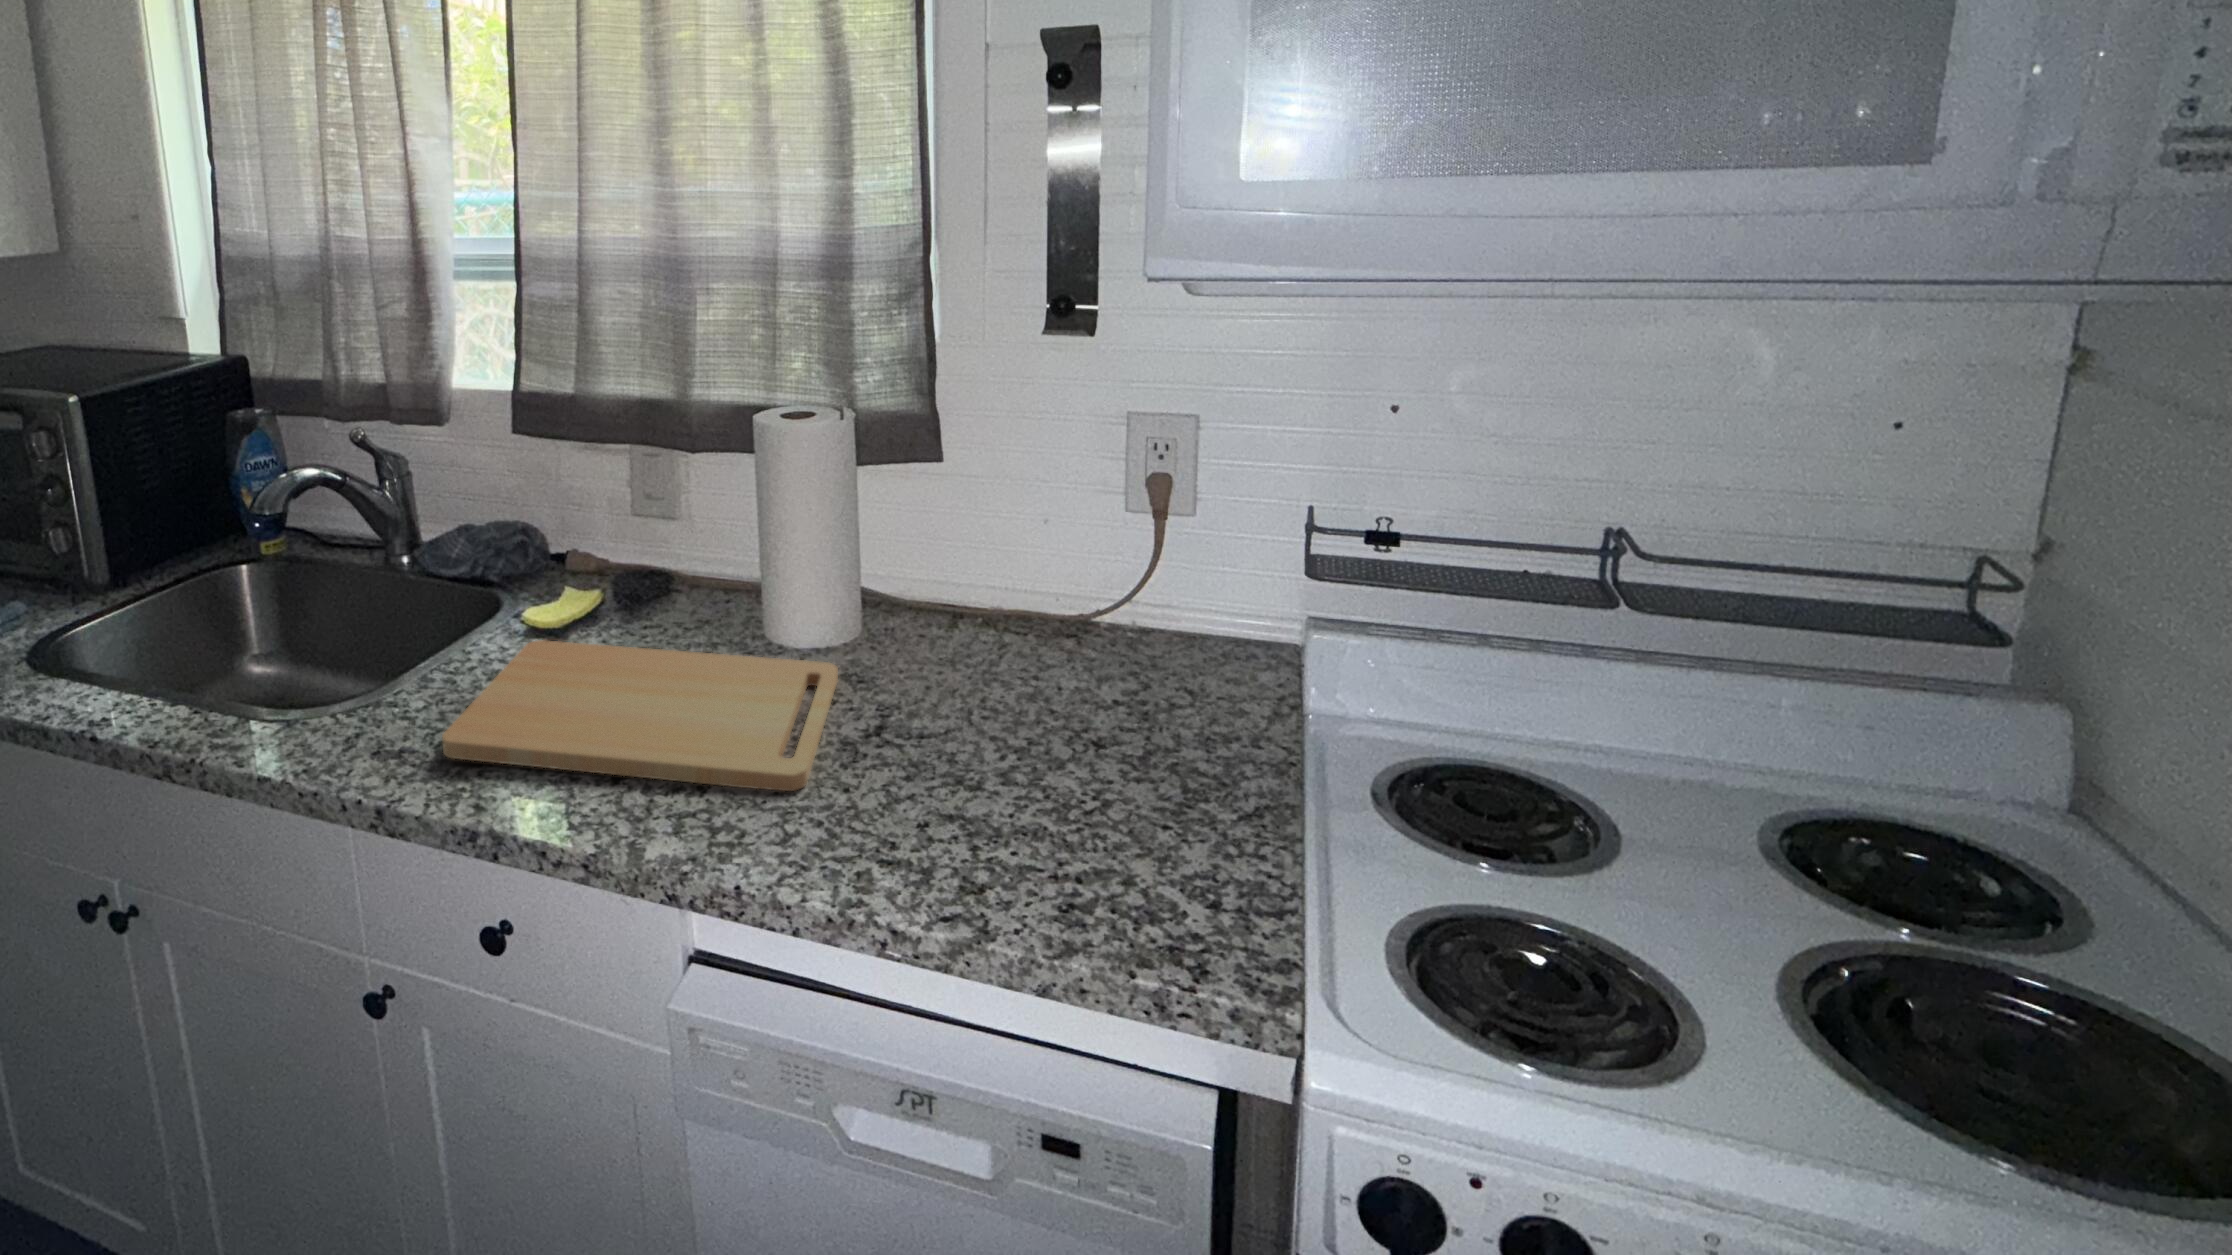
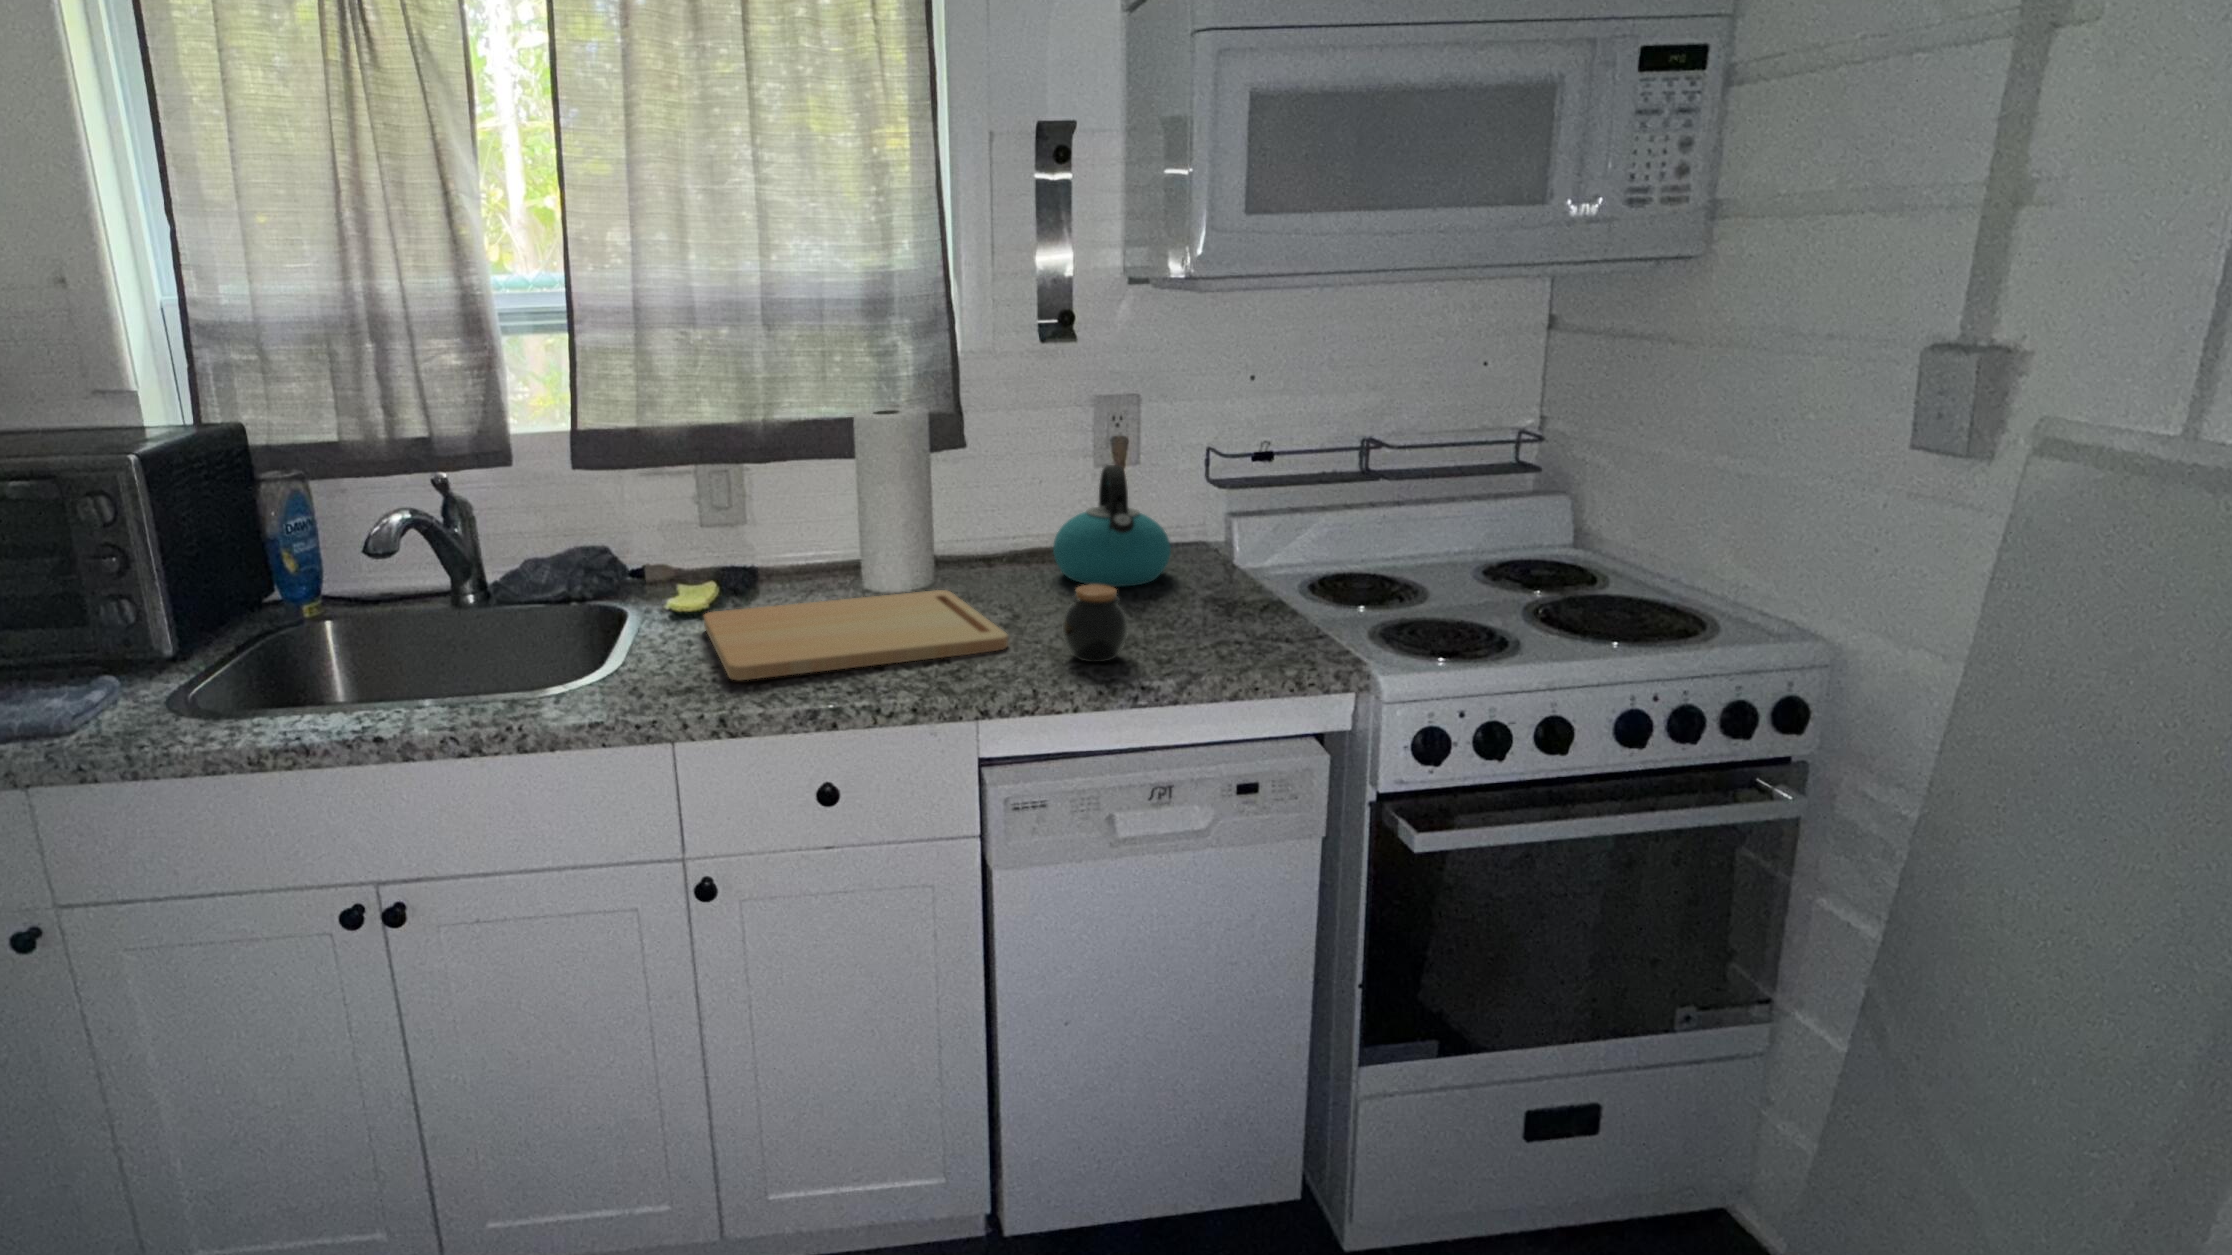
kettle: none [1010,525,1188,714] -> present [1053,465,1171,587]
jar: none [839,735,936,859] -> present [1063,584,1128,662]

